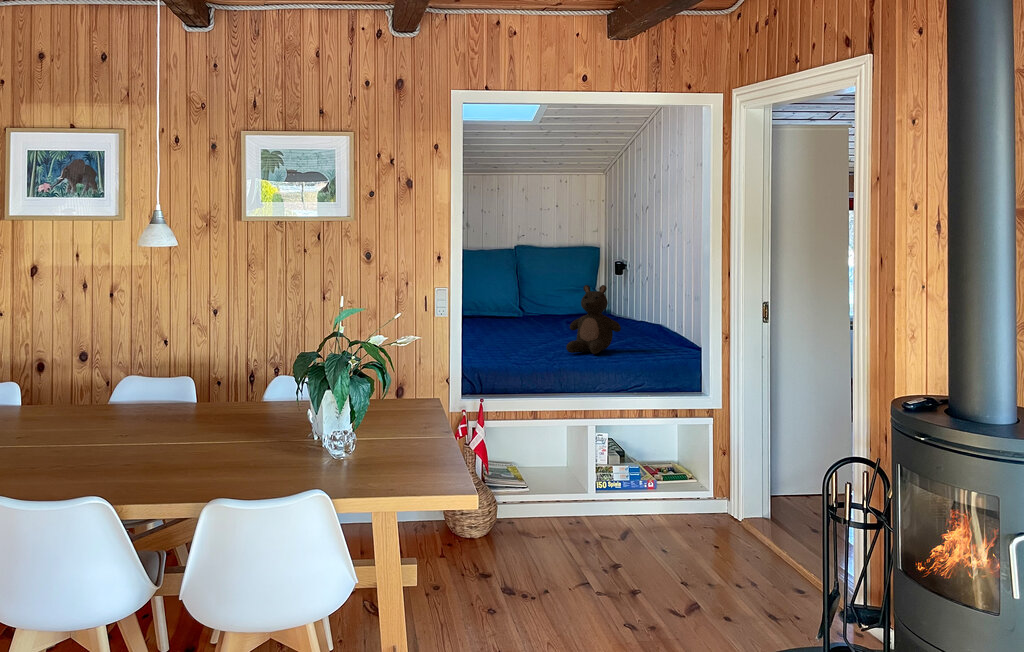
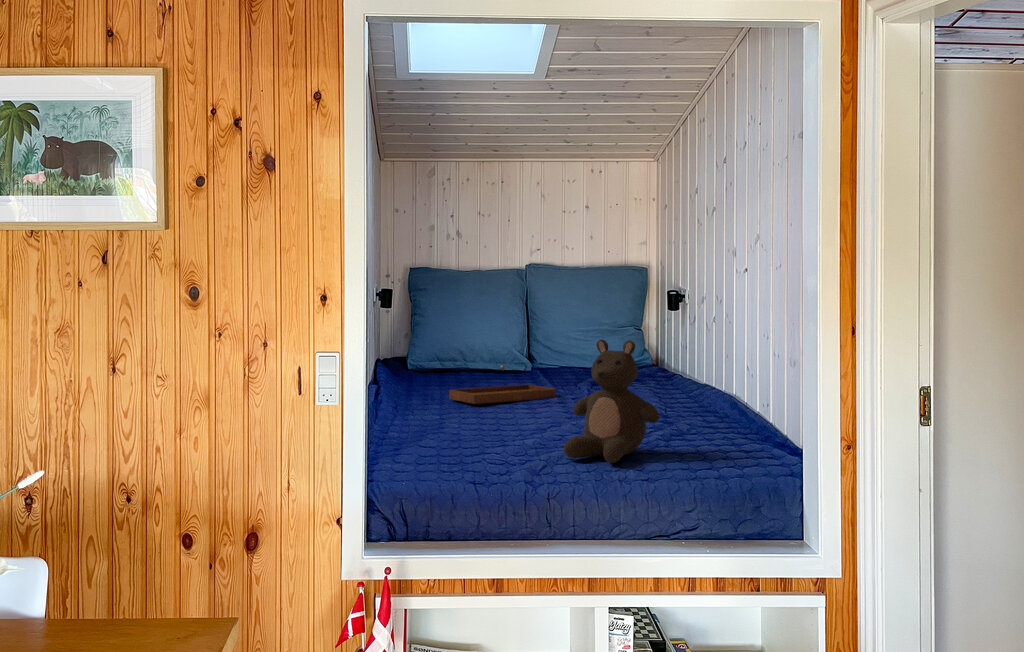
tray: none [479,309,547,333] -> present [449,365,556,404]

